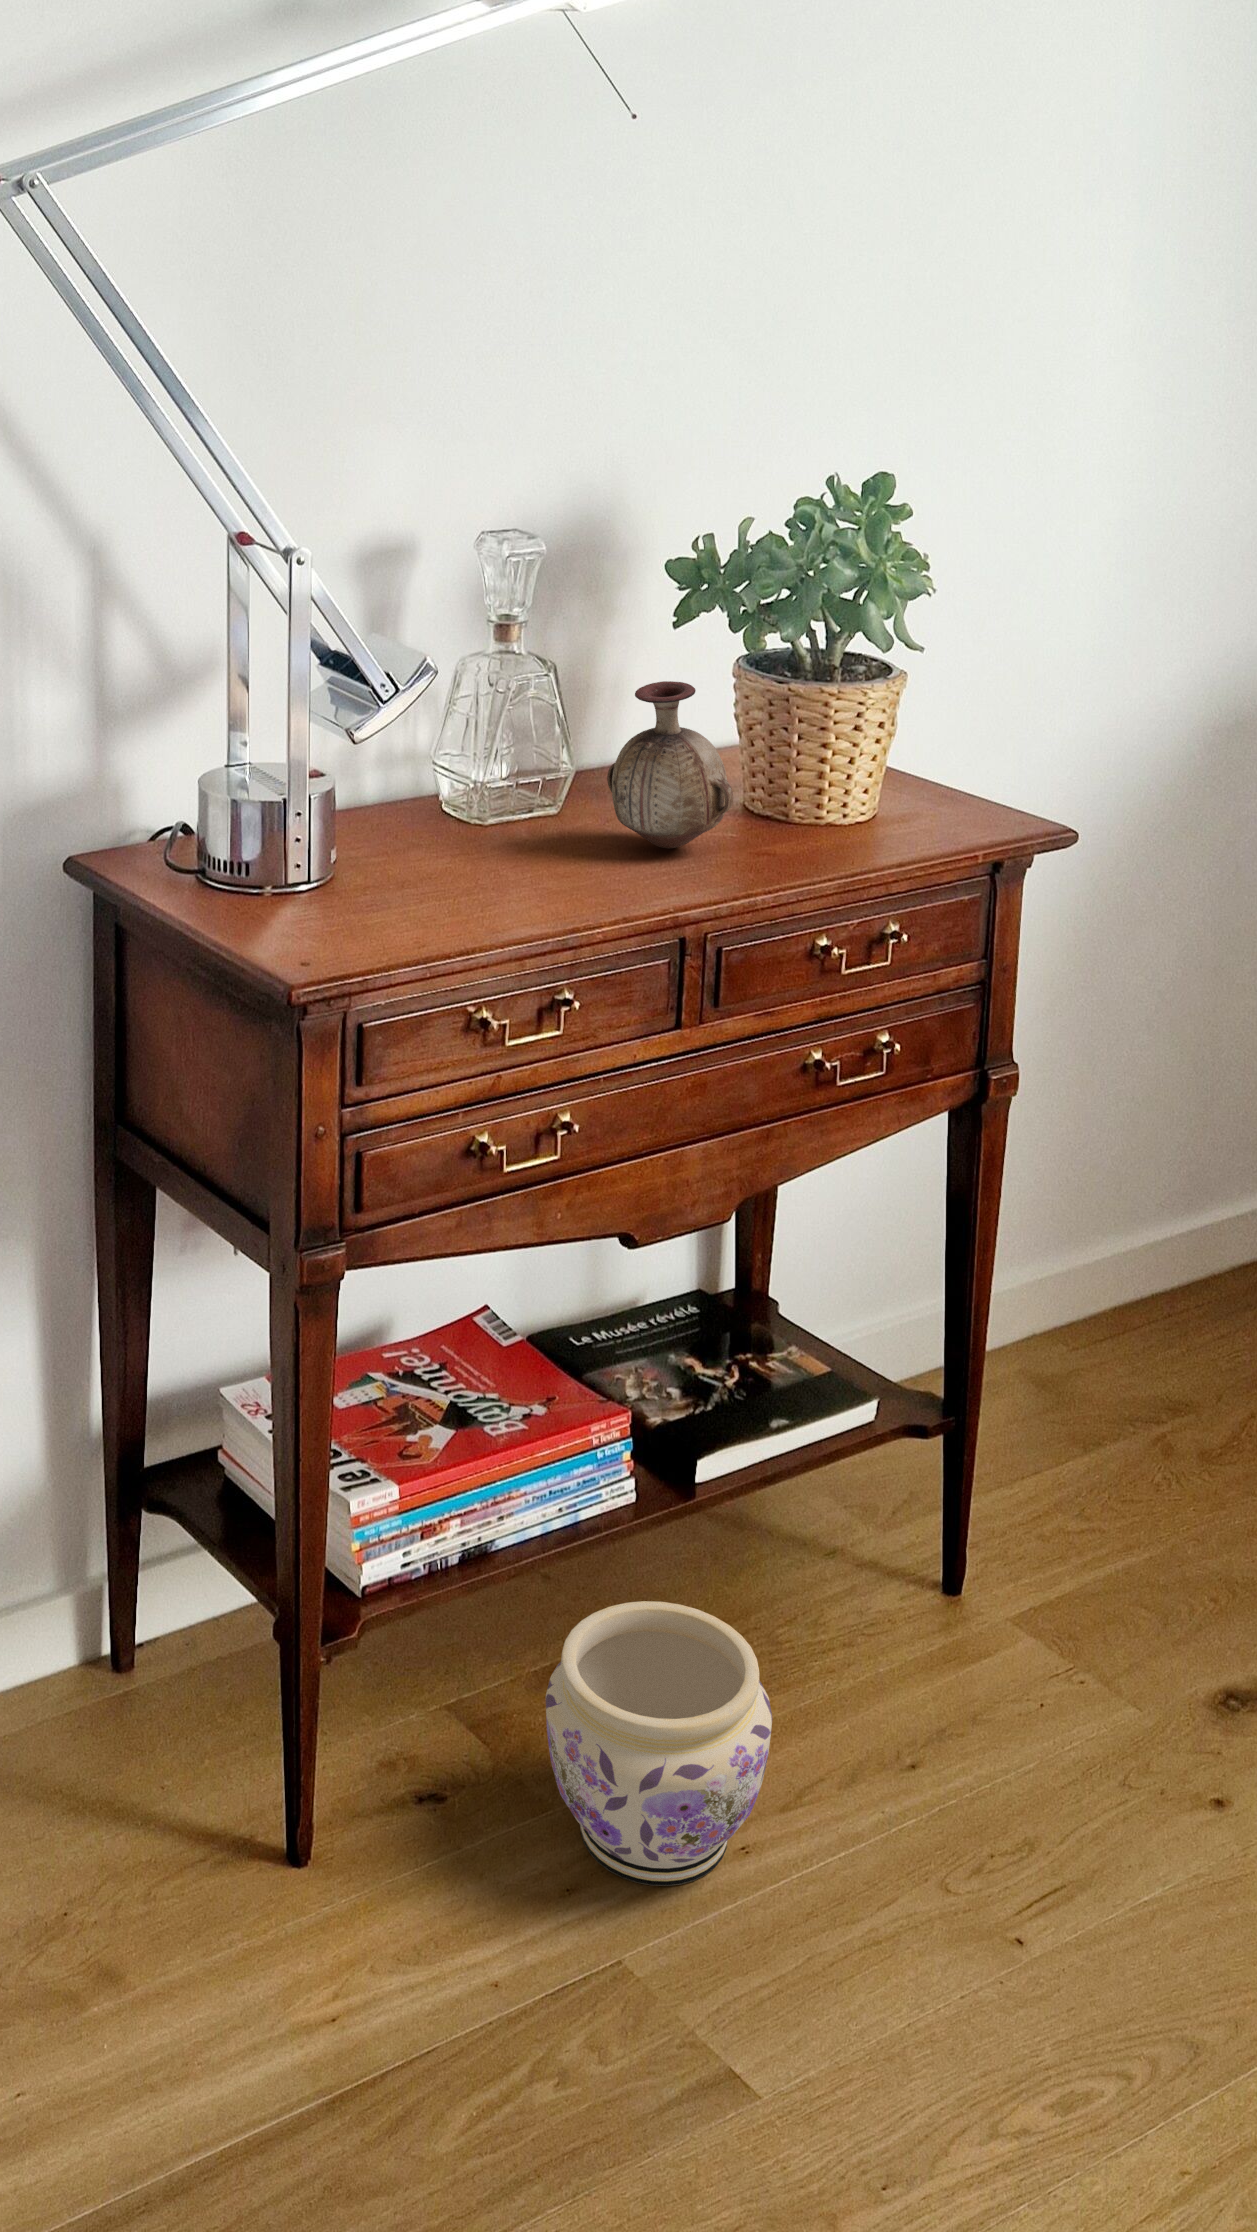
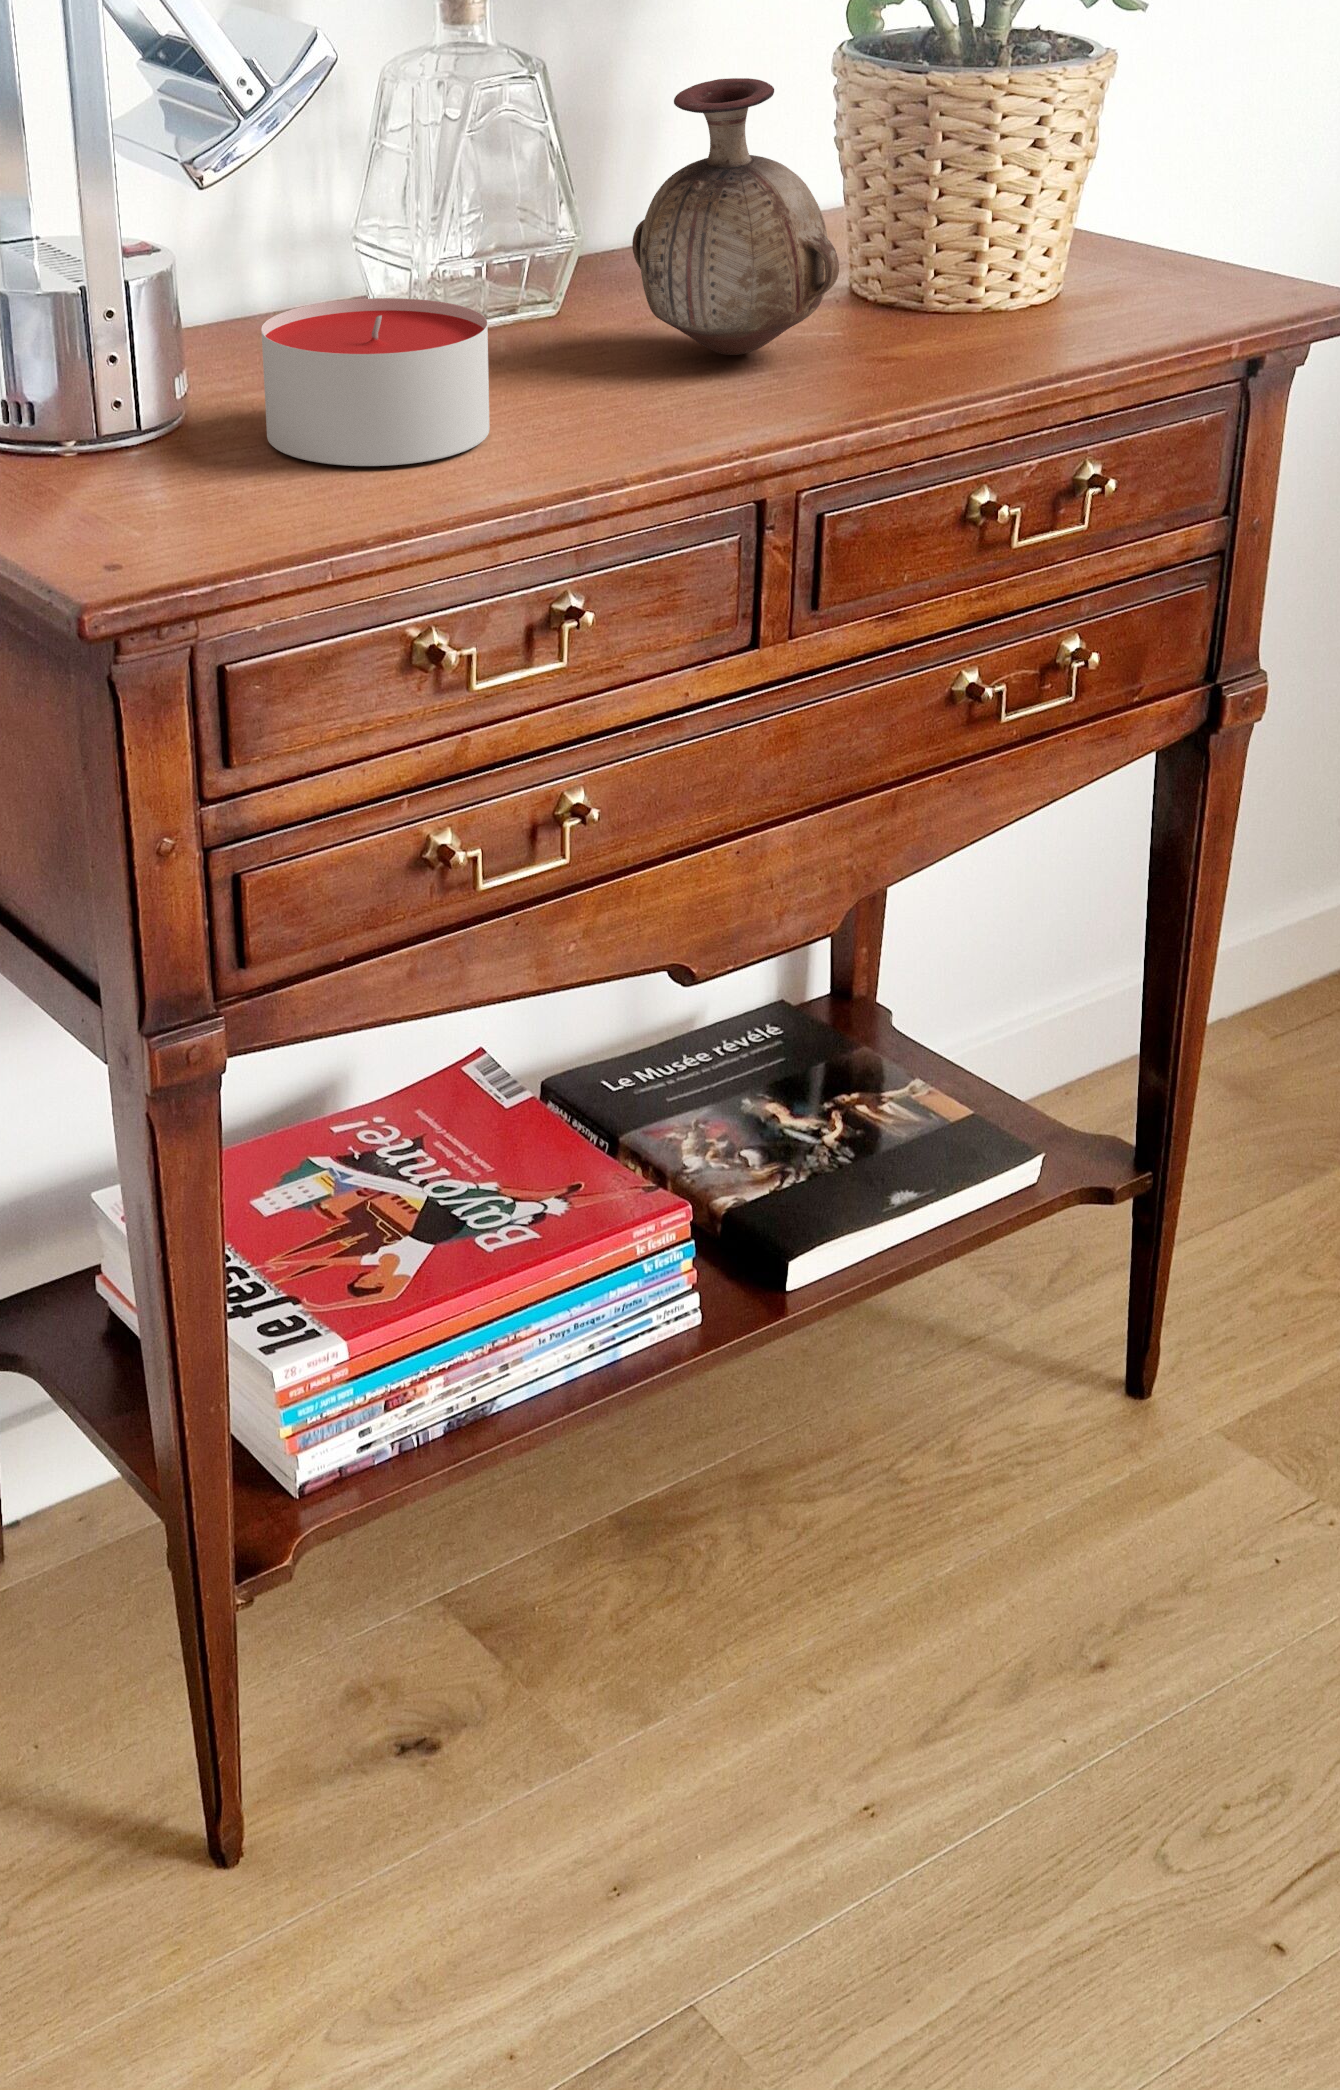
candle: none [384,806,520,908] -> present [261,298,489,466]
planter: present [546,1601,772,1886] -> none [577,1472,914,1872]

